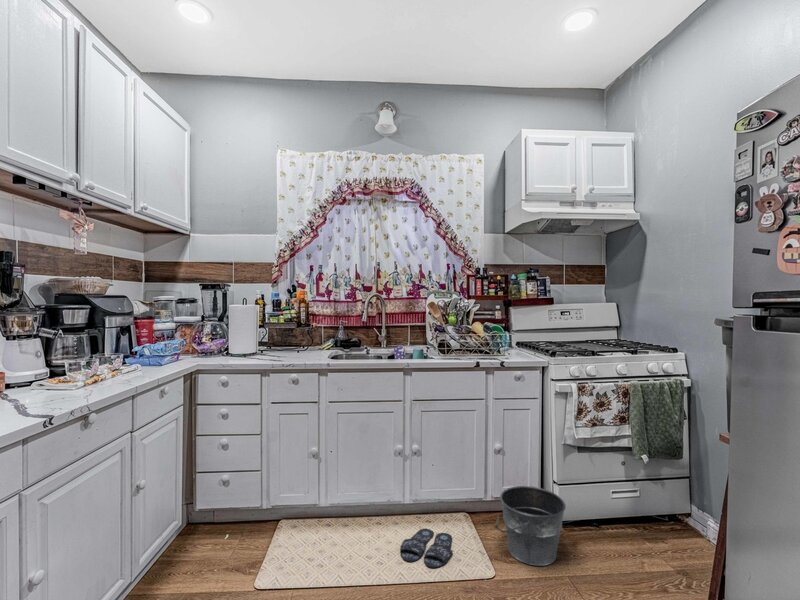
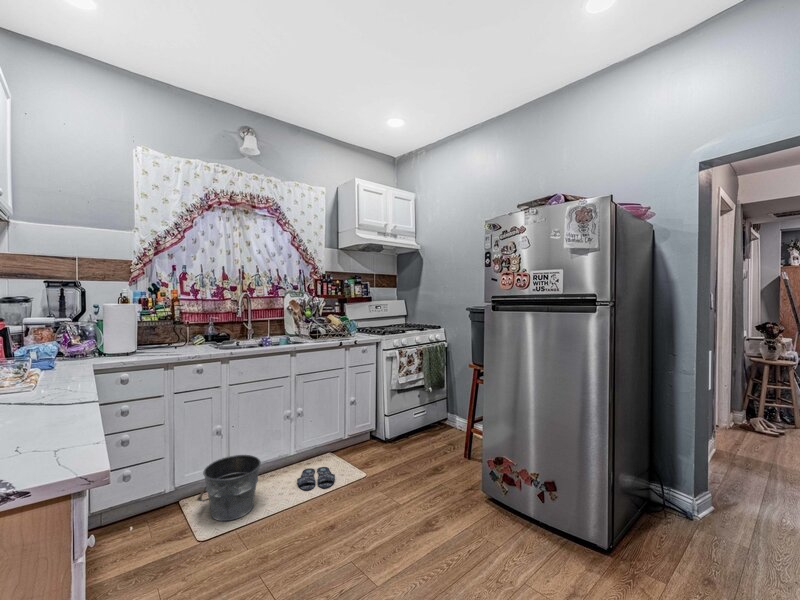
bucket: present [494,486,566,566] -> present [197,455,261,521]

